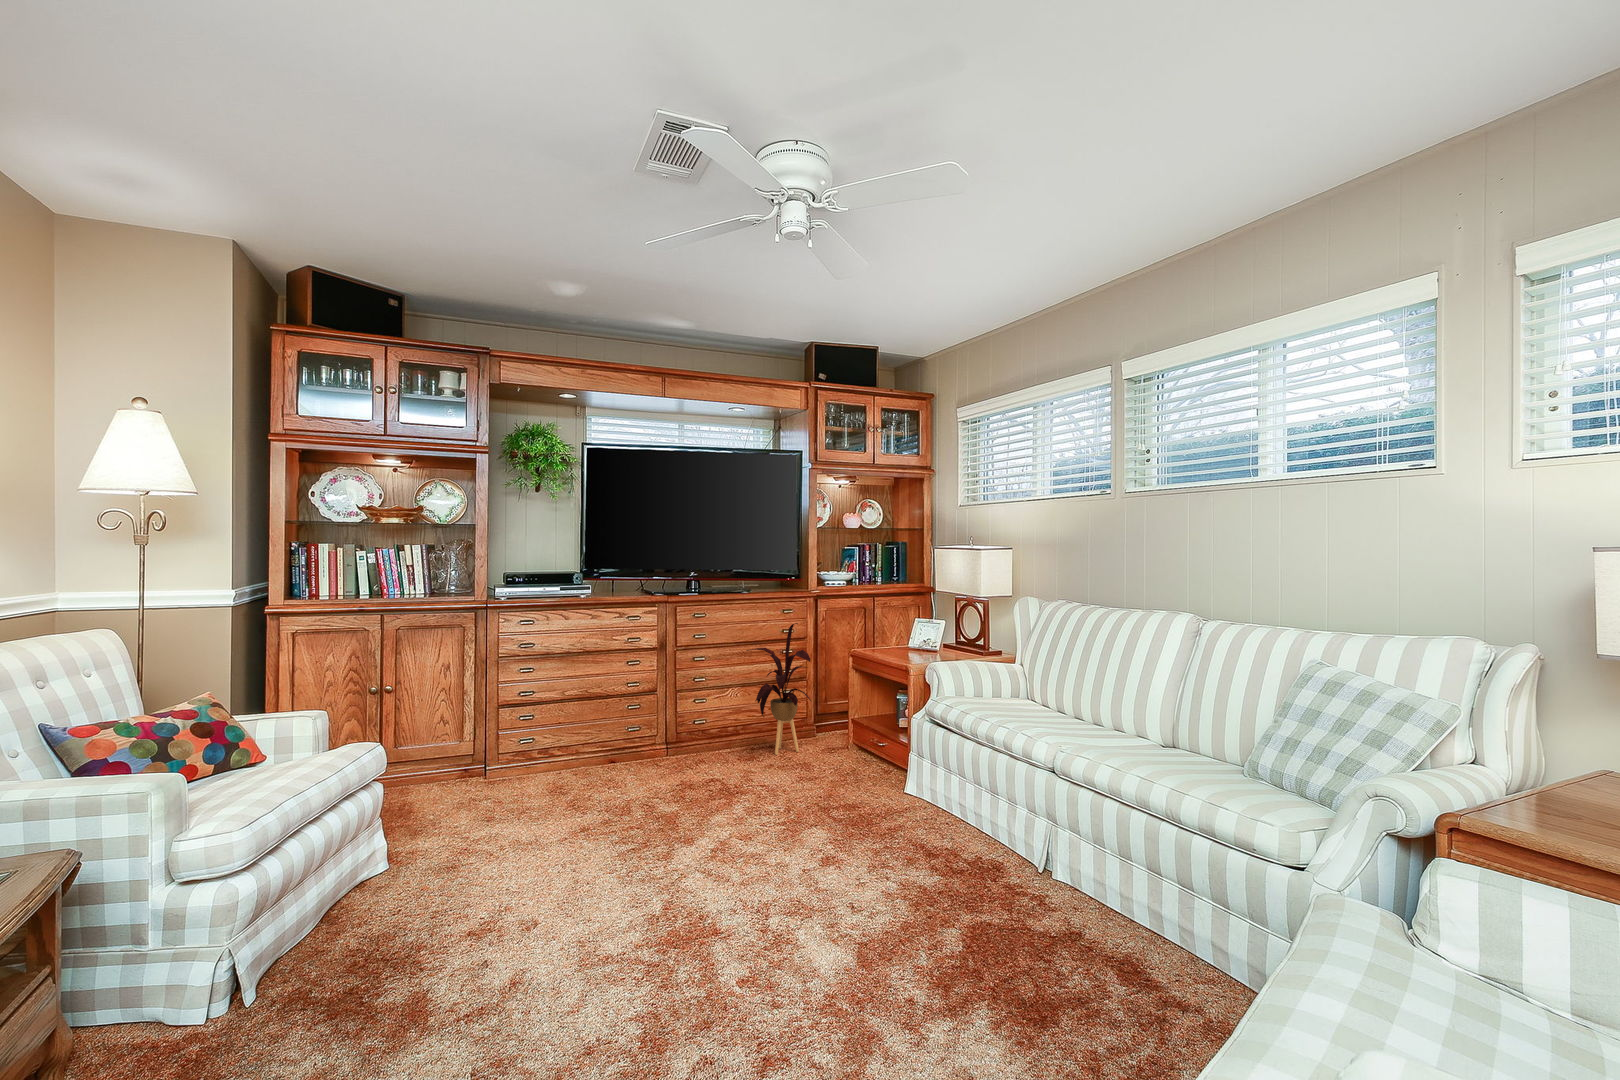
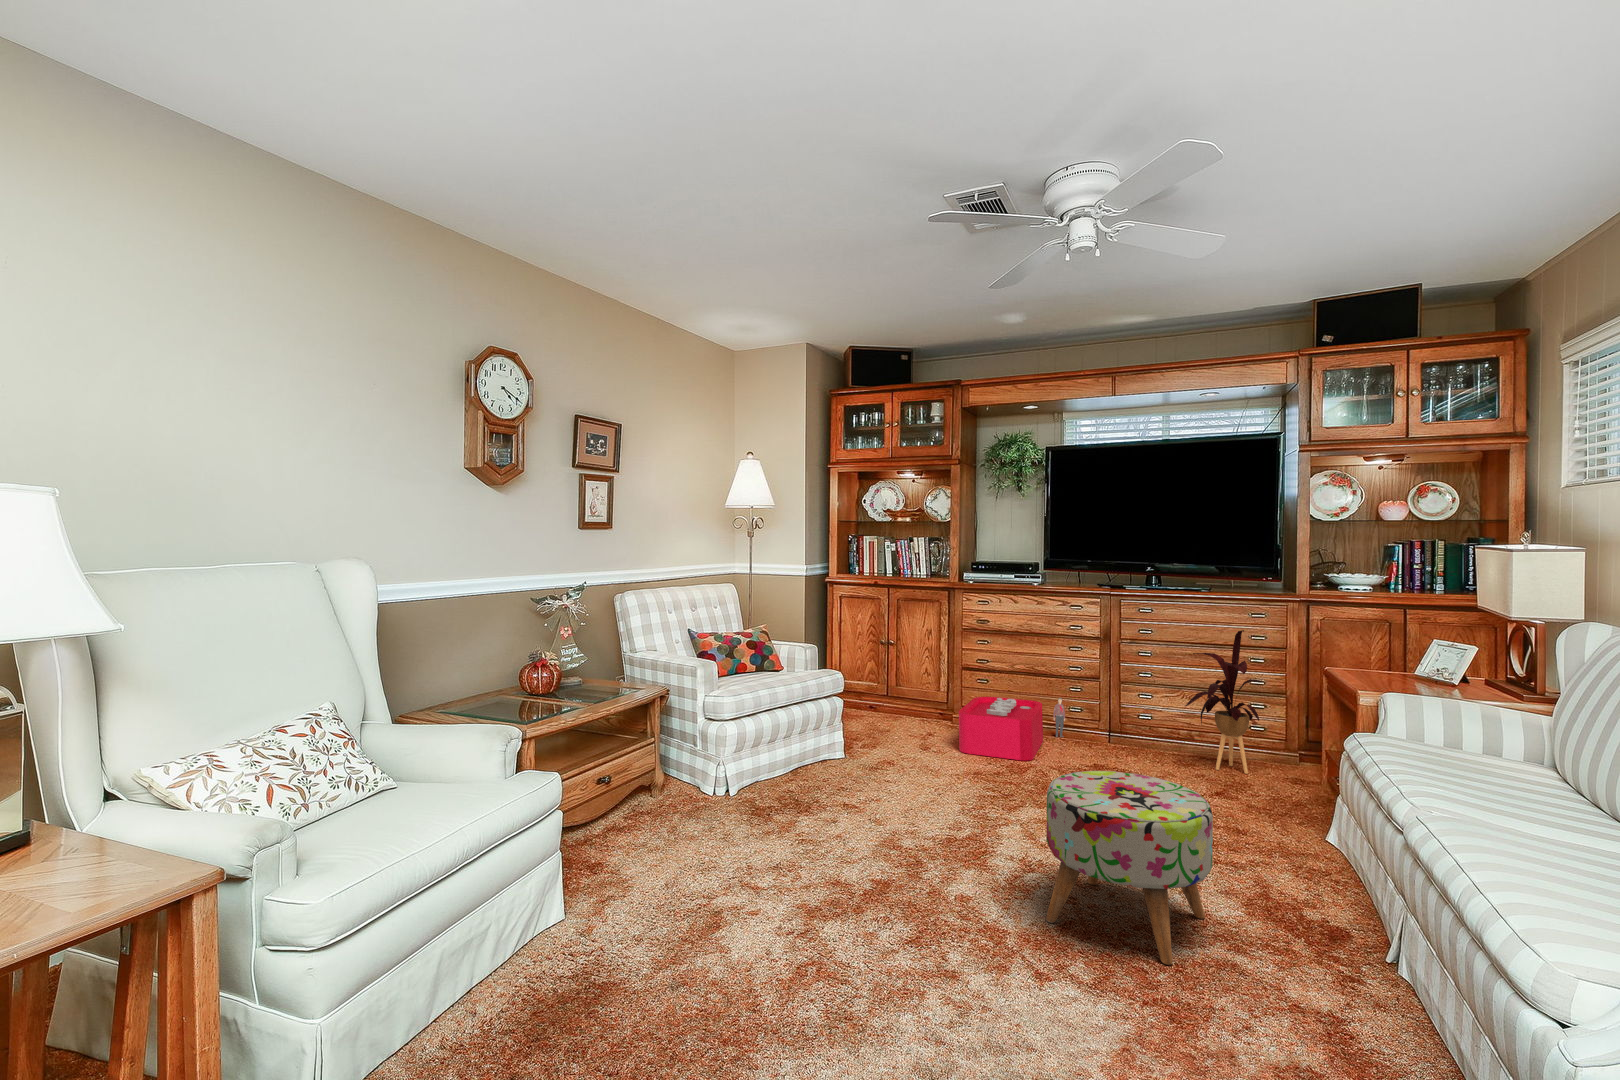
storage bin: none [525,718,625,810] -> present [959,697,1065,761]
ottoman: none [834,771,1002,974] -> present [1046,771,1213,965]

